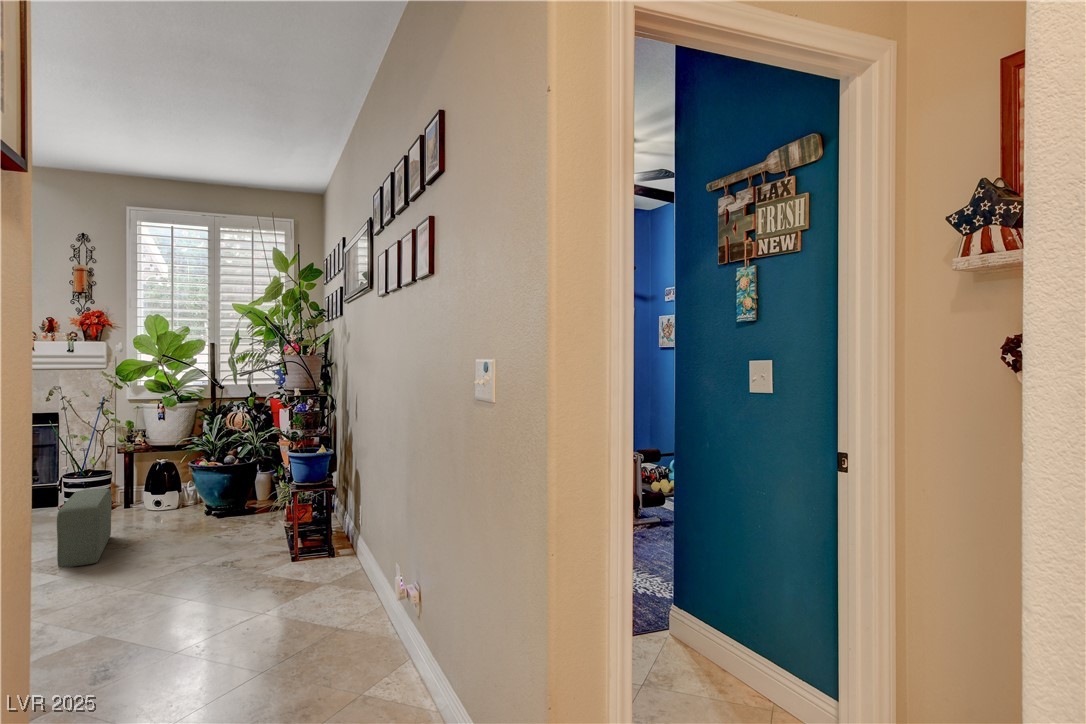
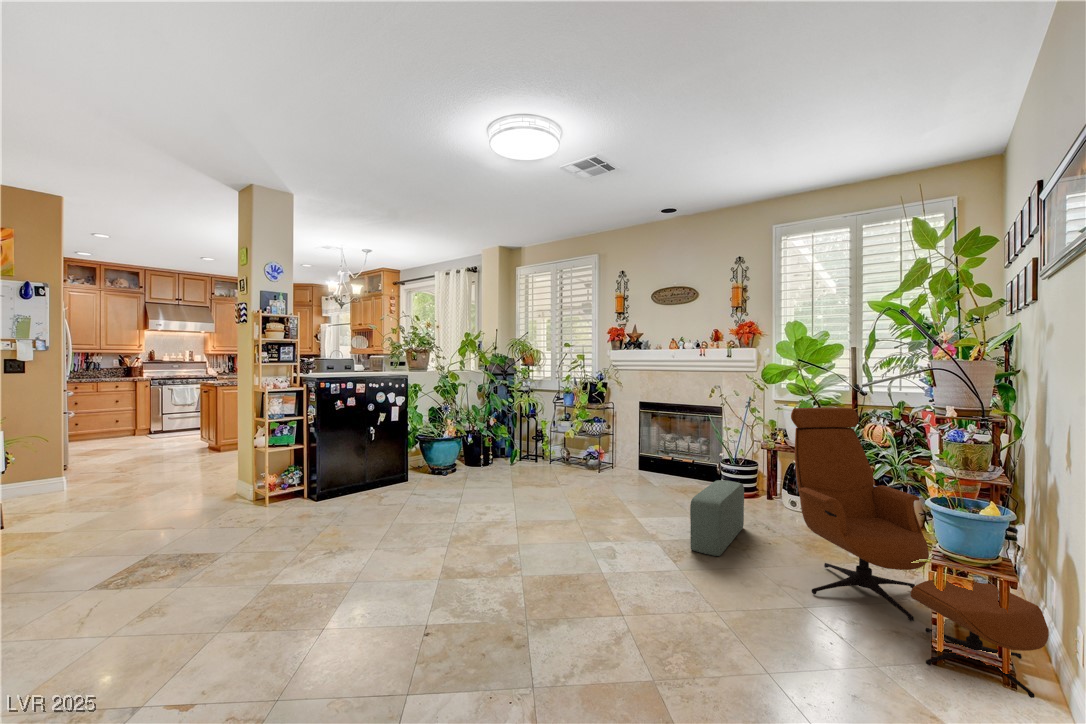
lounge chair: none [174,397,348,565] -> present [791,408,1049,698]

